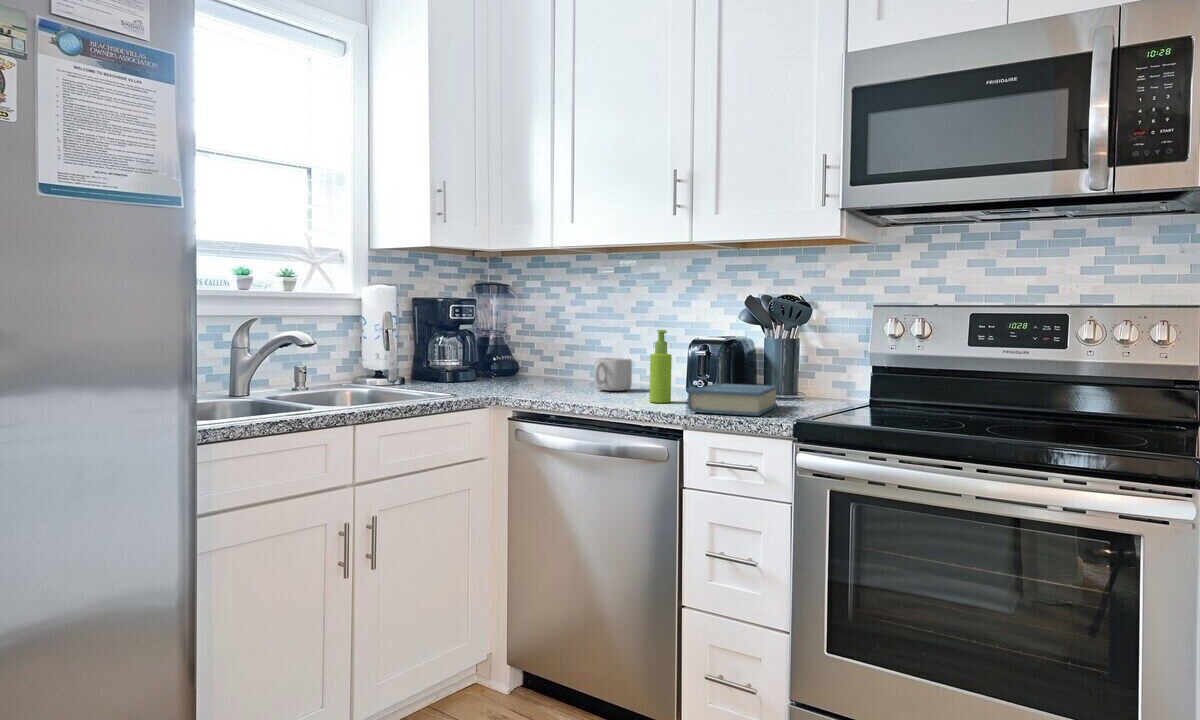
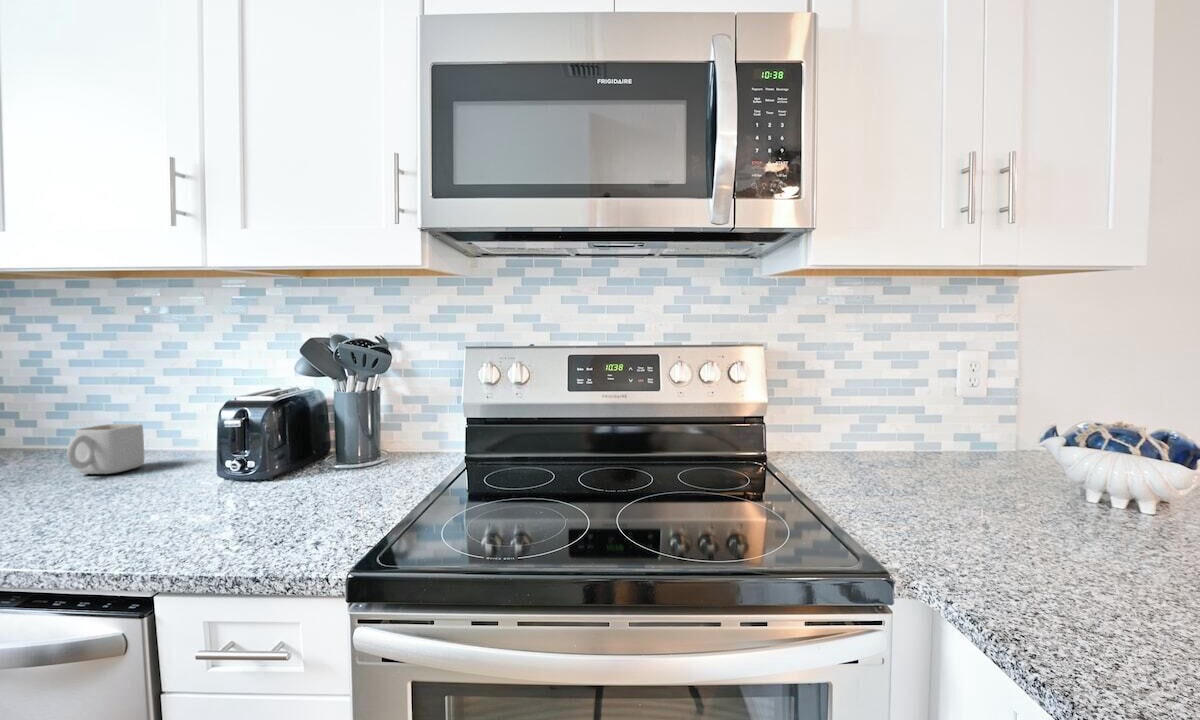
soap dispenser: present [650,330,672,403] -> none [145,391,186,500]
hardback book: present [688,383,778,416] -> none [191,456,349,525]

